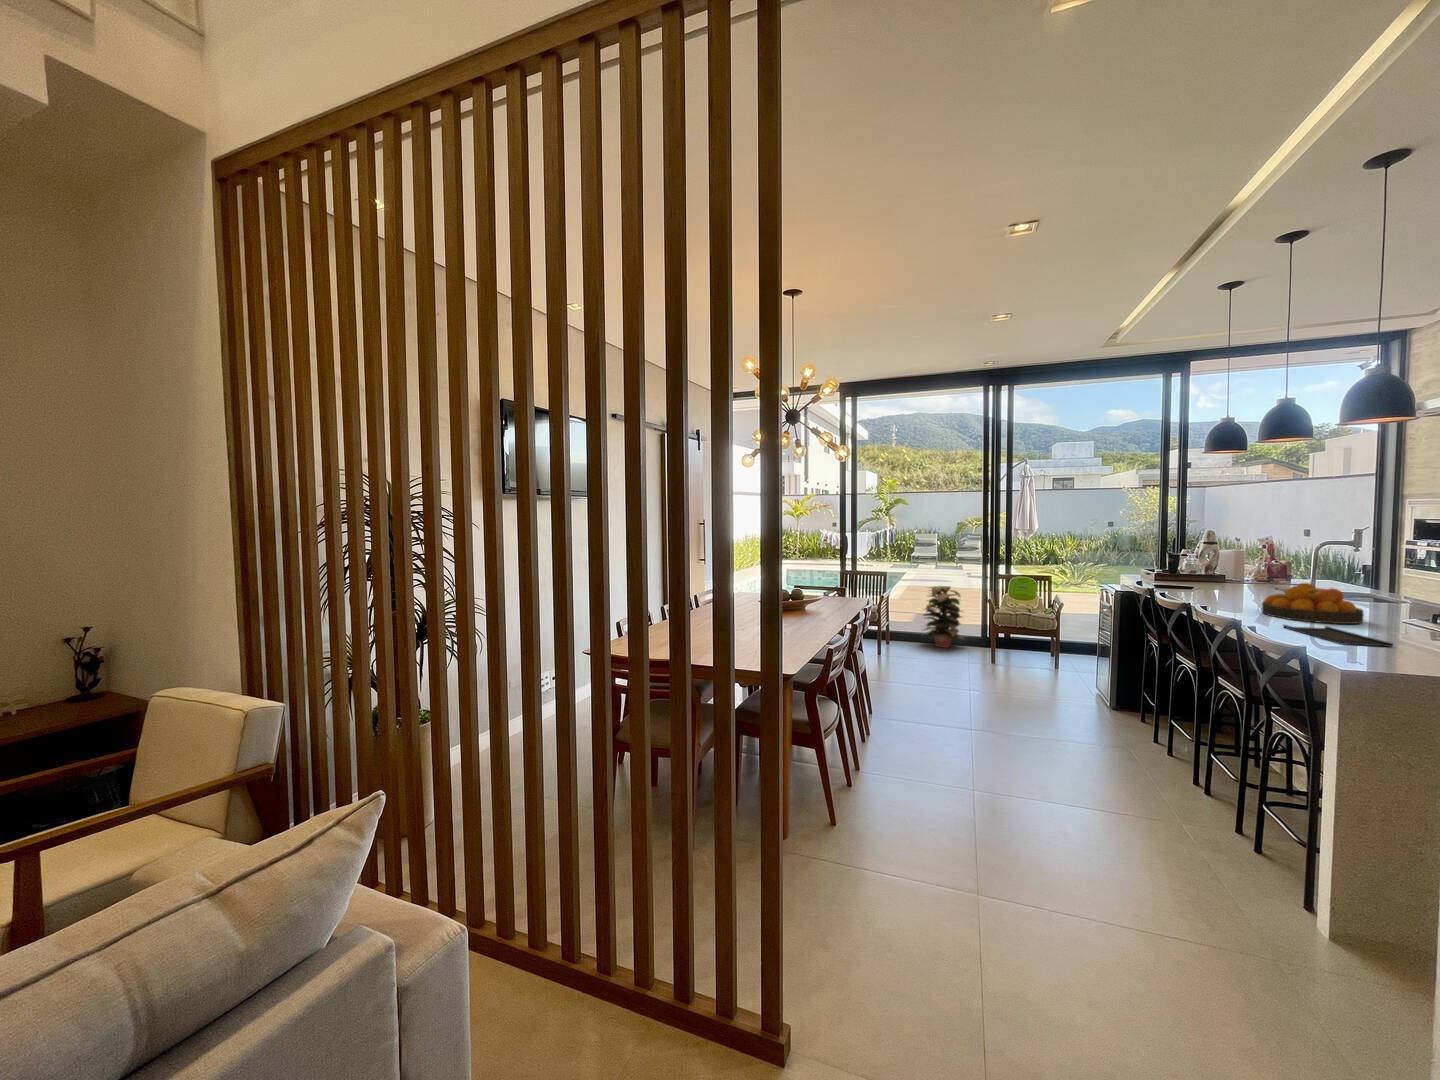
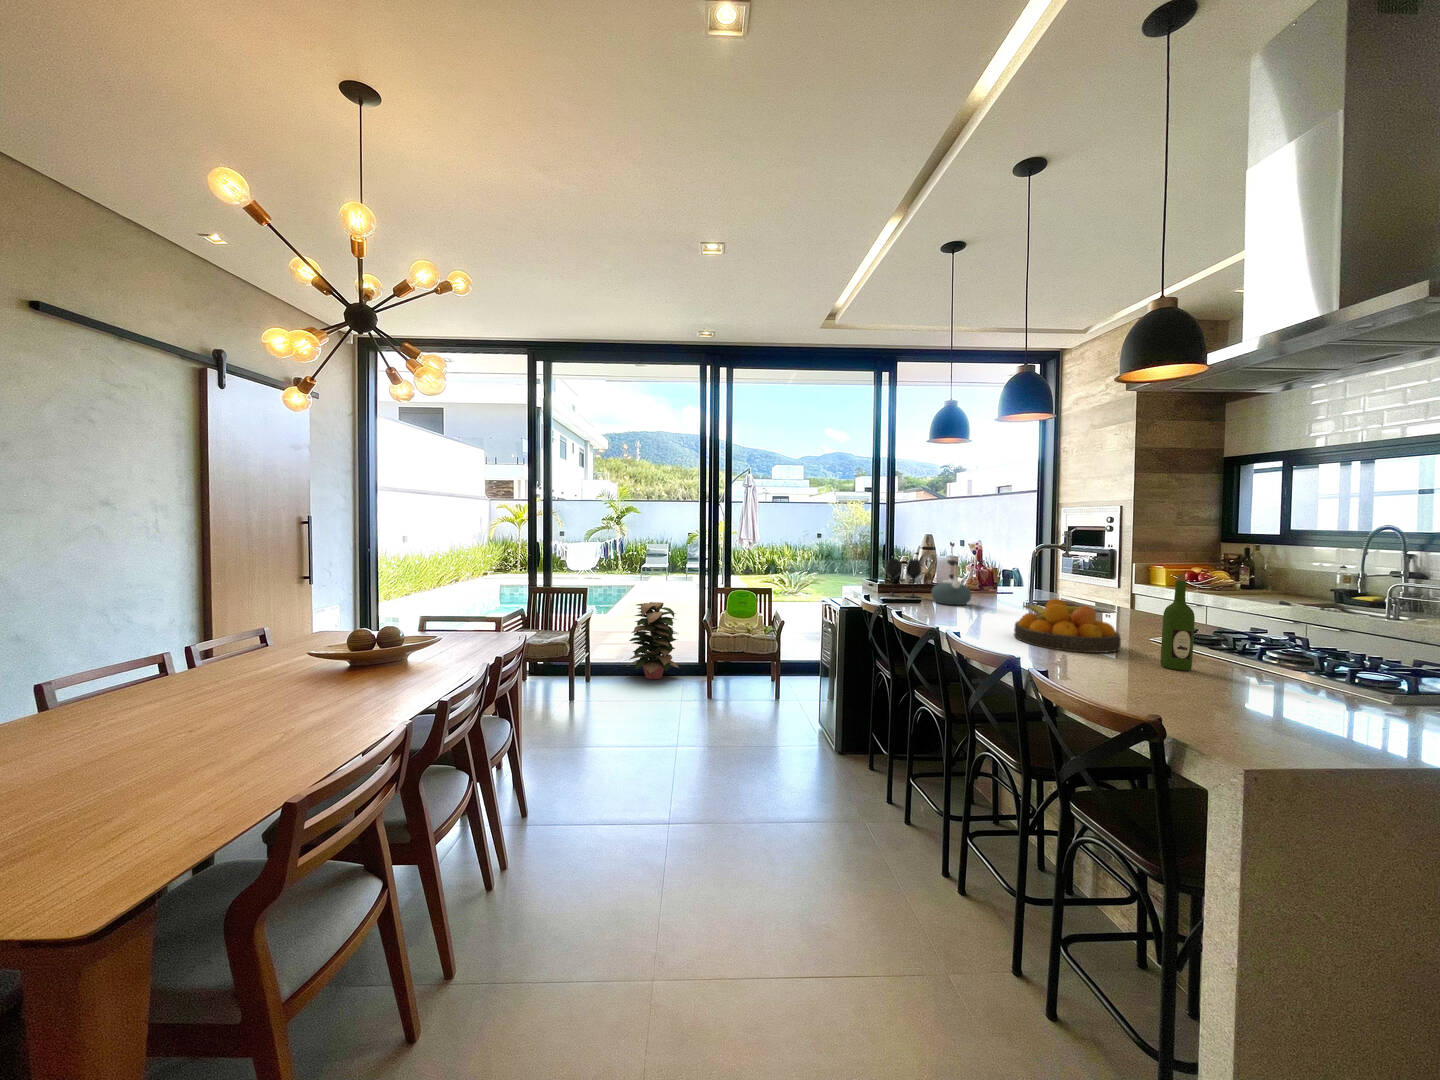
wine glass: none [1160,551,1199,584] -> present [886,559,922,597]
kettle: none [1206,552,1249,591] -> present [932,560,972,605]
wine bottle: none [1384,563,1416,636] -> present [1160,575,1195,671]
tray: present [1283,625,1393,647] -> none [1064,661,1212,698]

